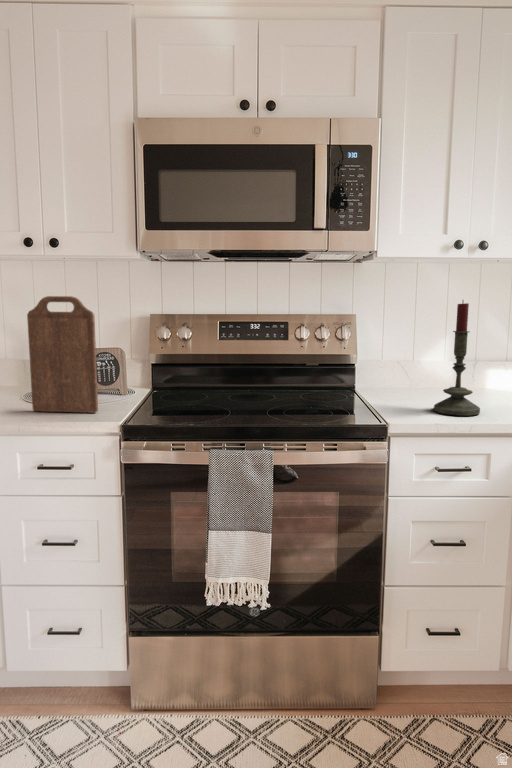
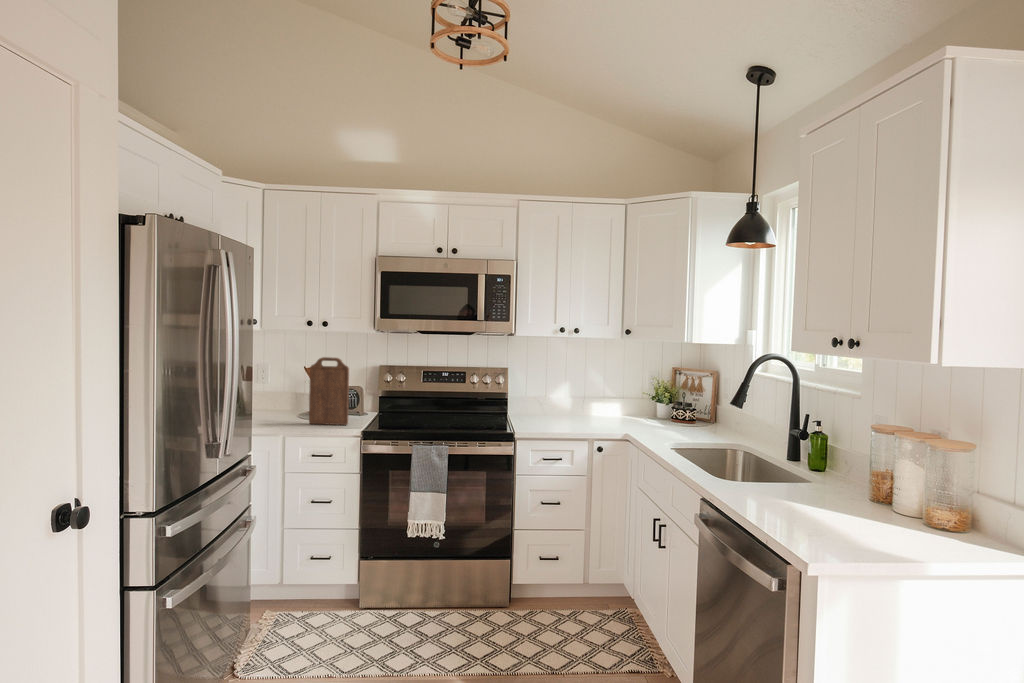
candle: present [434,301,480,416] -> none [546,363,571,429]

